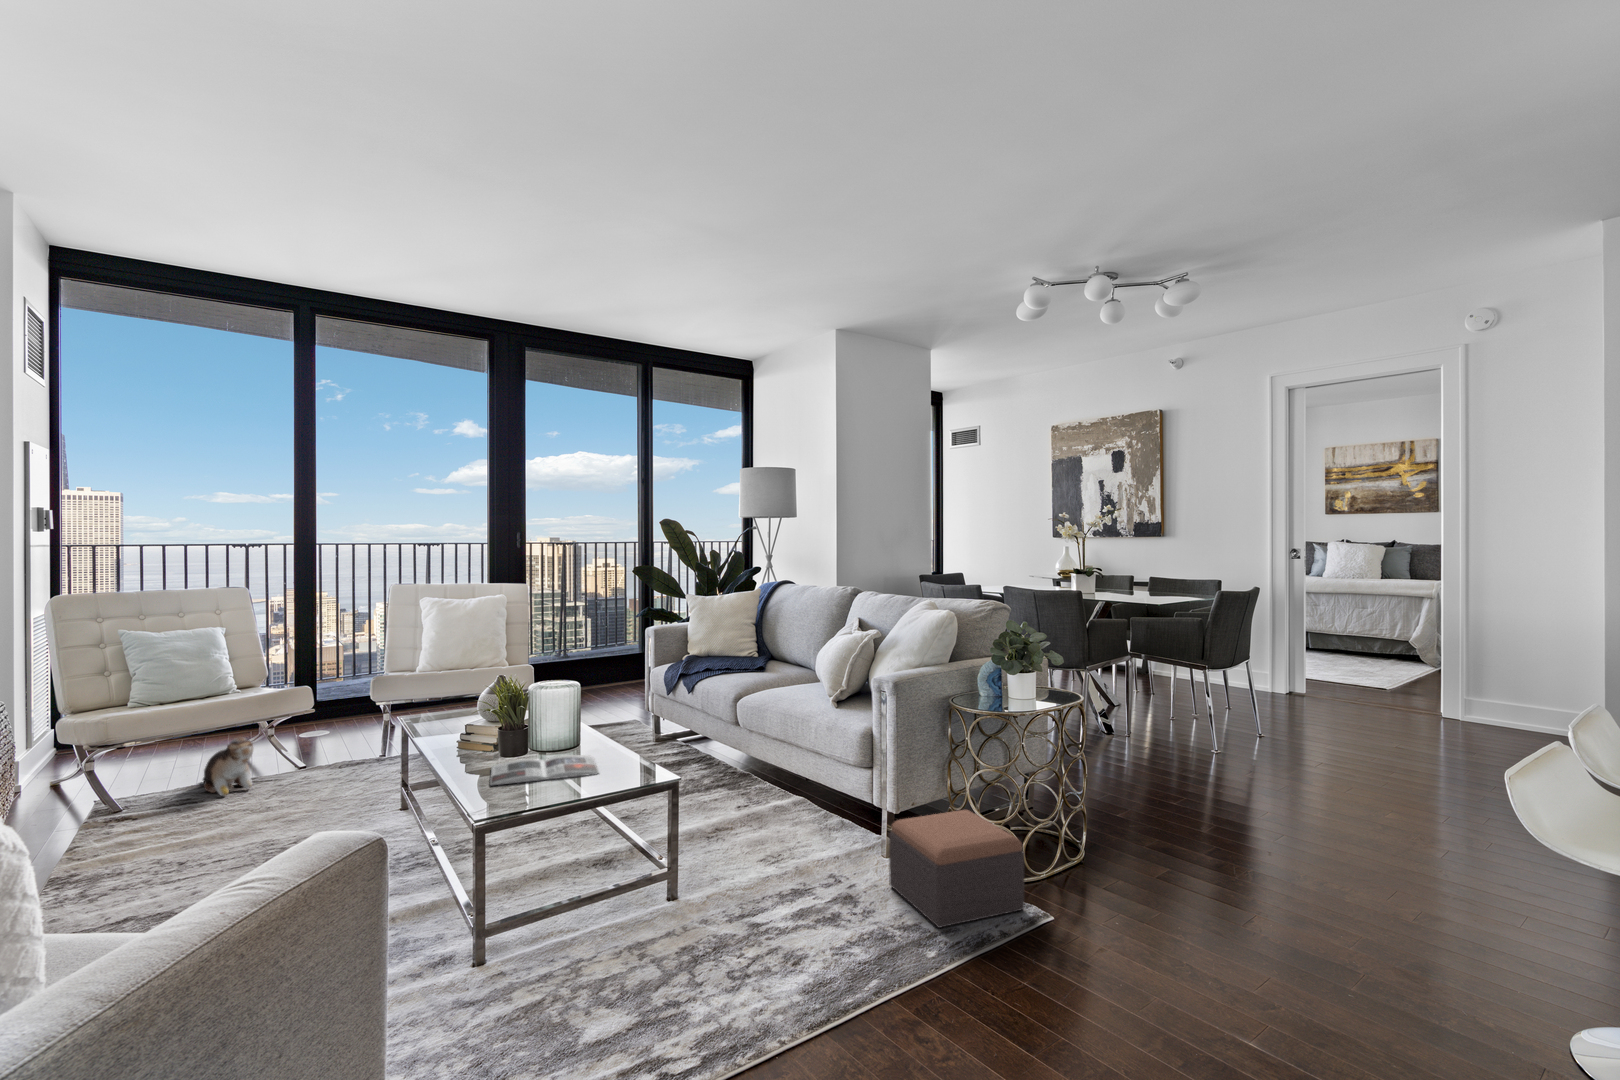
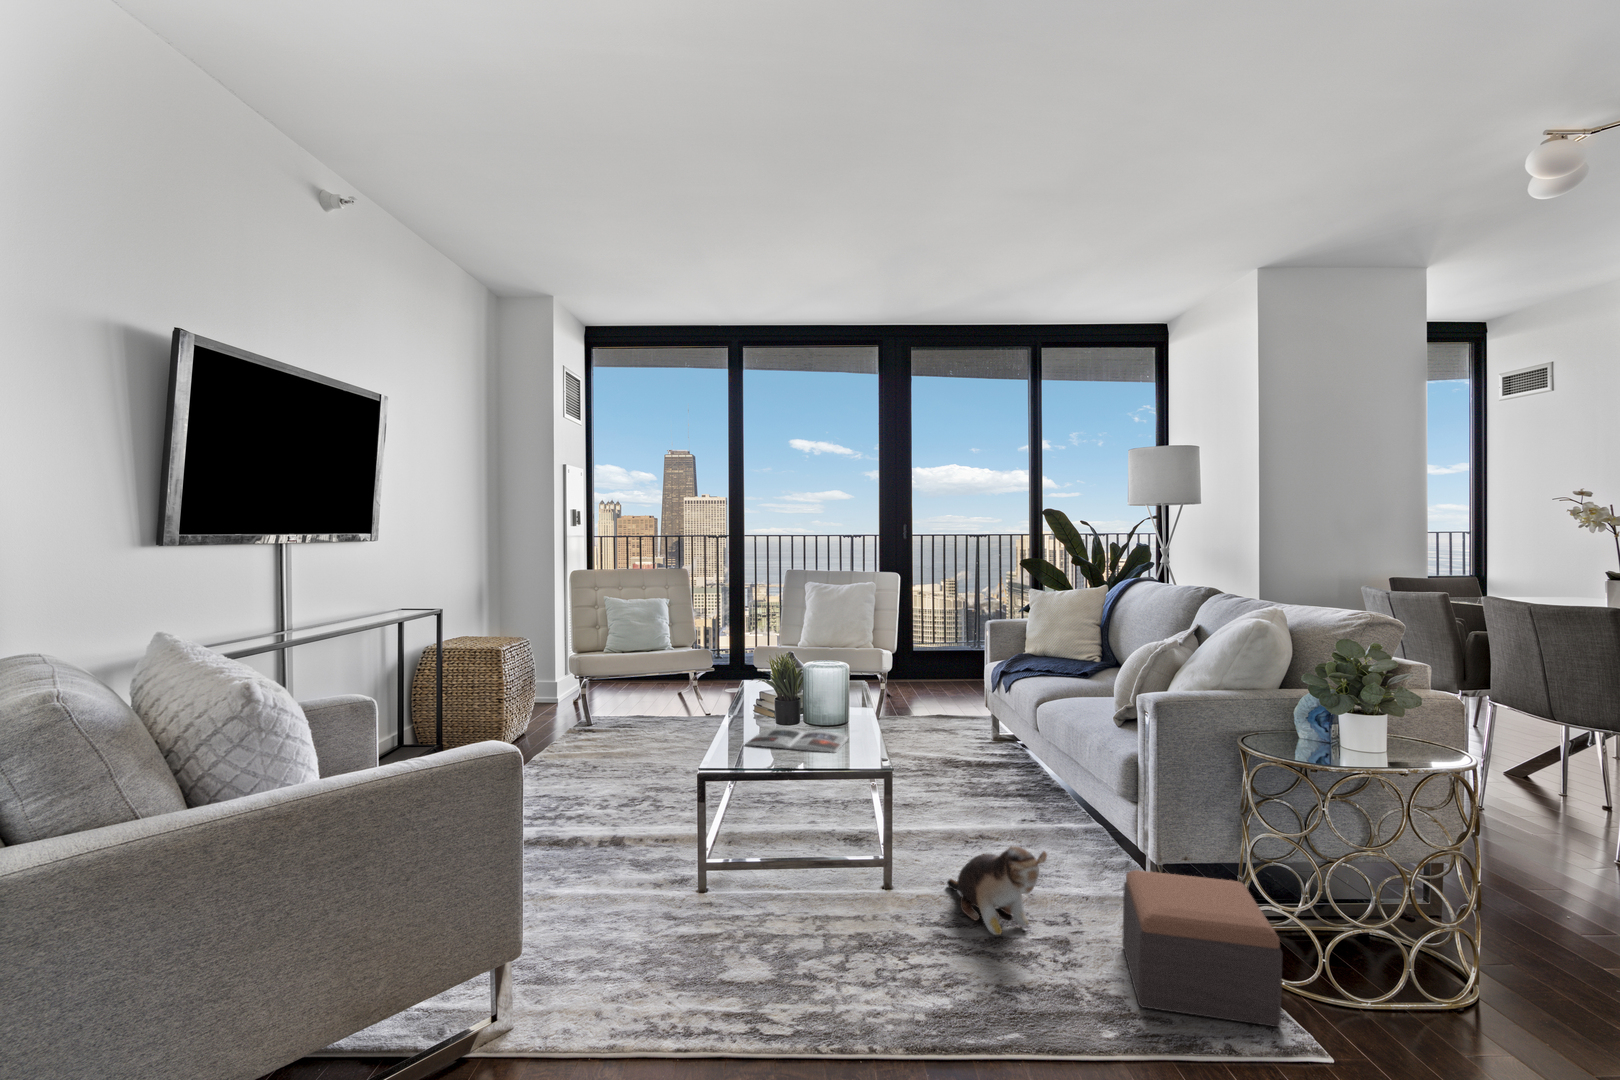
plush toy: present [203,737,253,796] -> present [947,847,1047,935]

